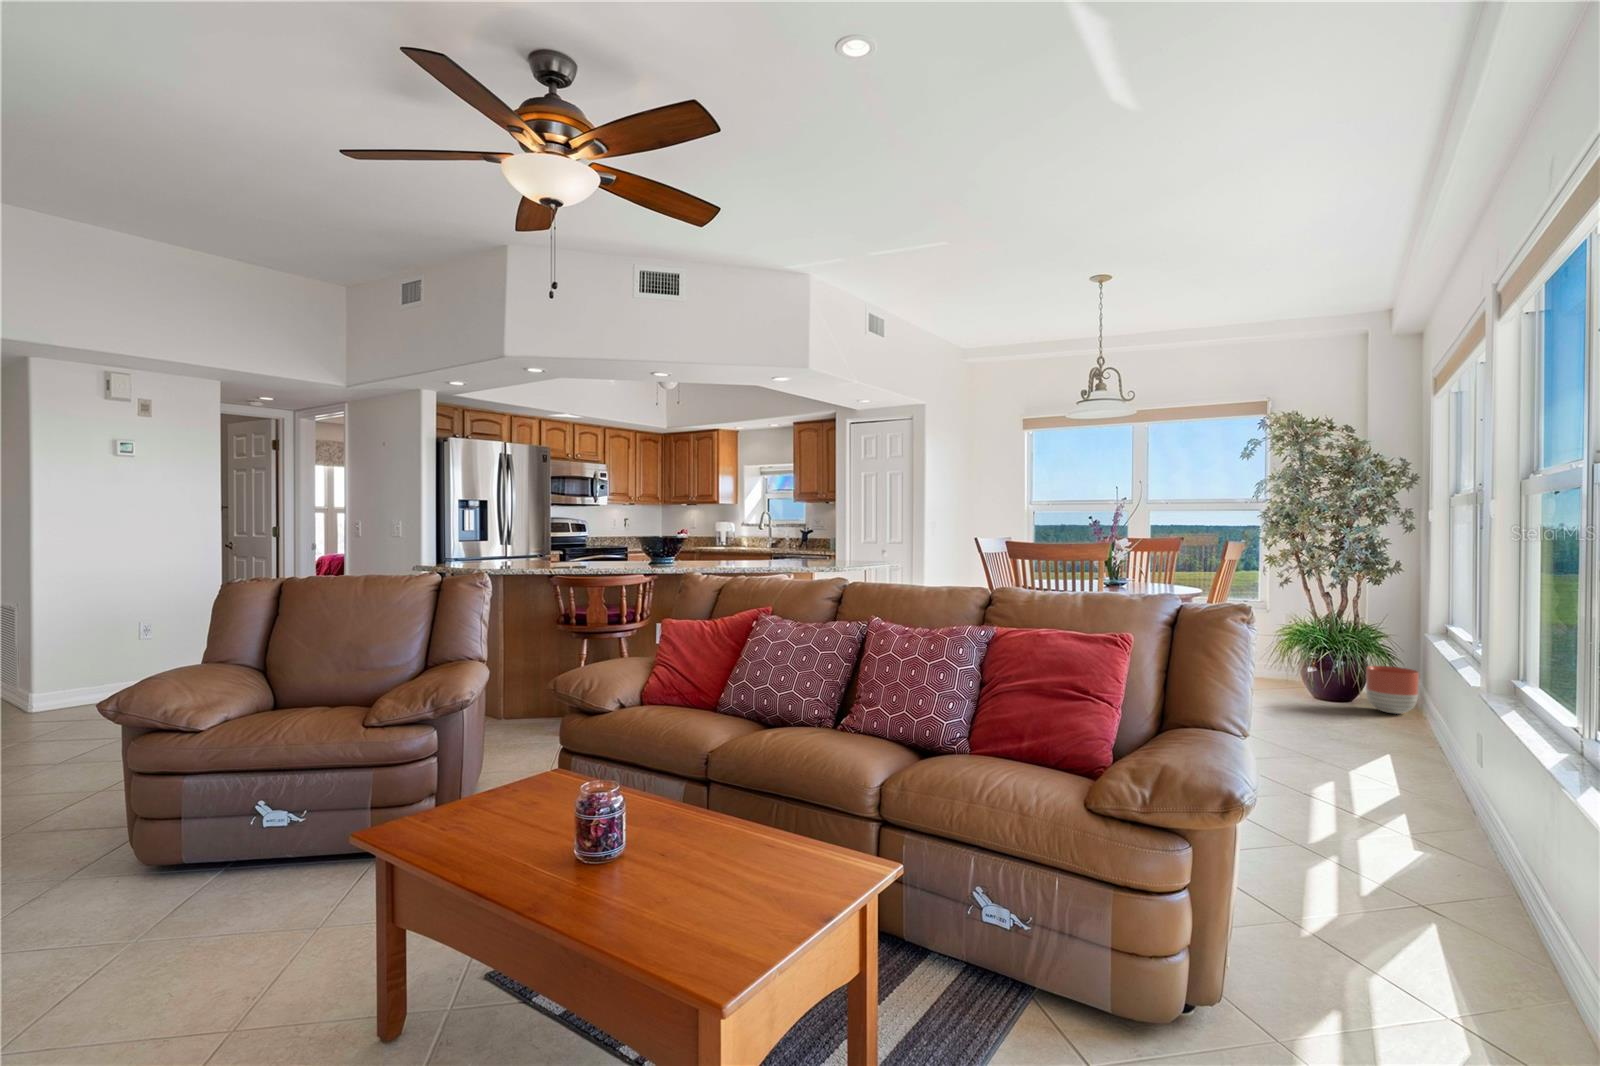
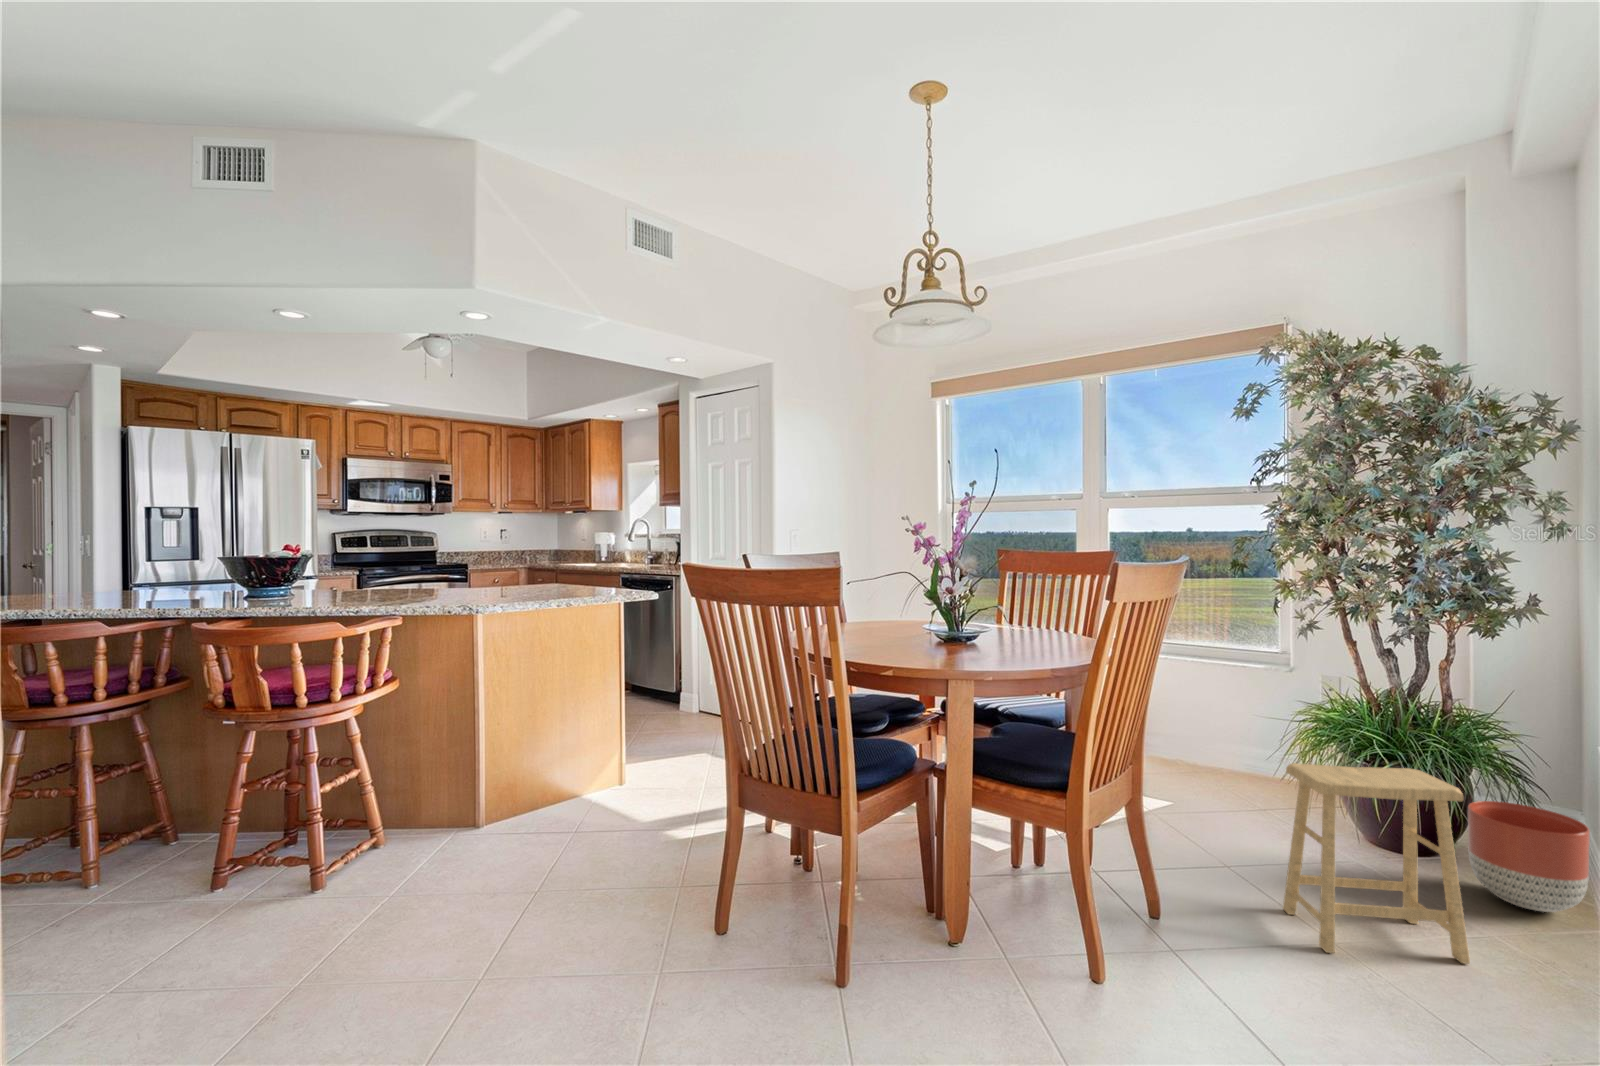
footstool: none [1285,643,1369,727] -> present [1283,763,1470,964]

